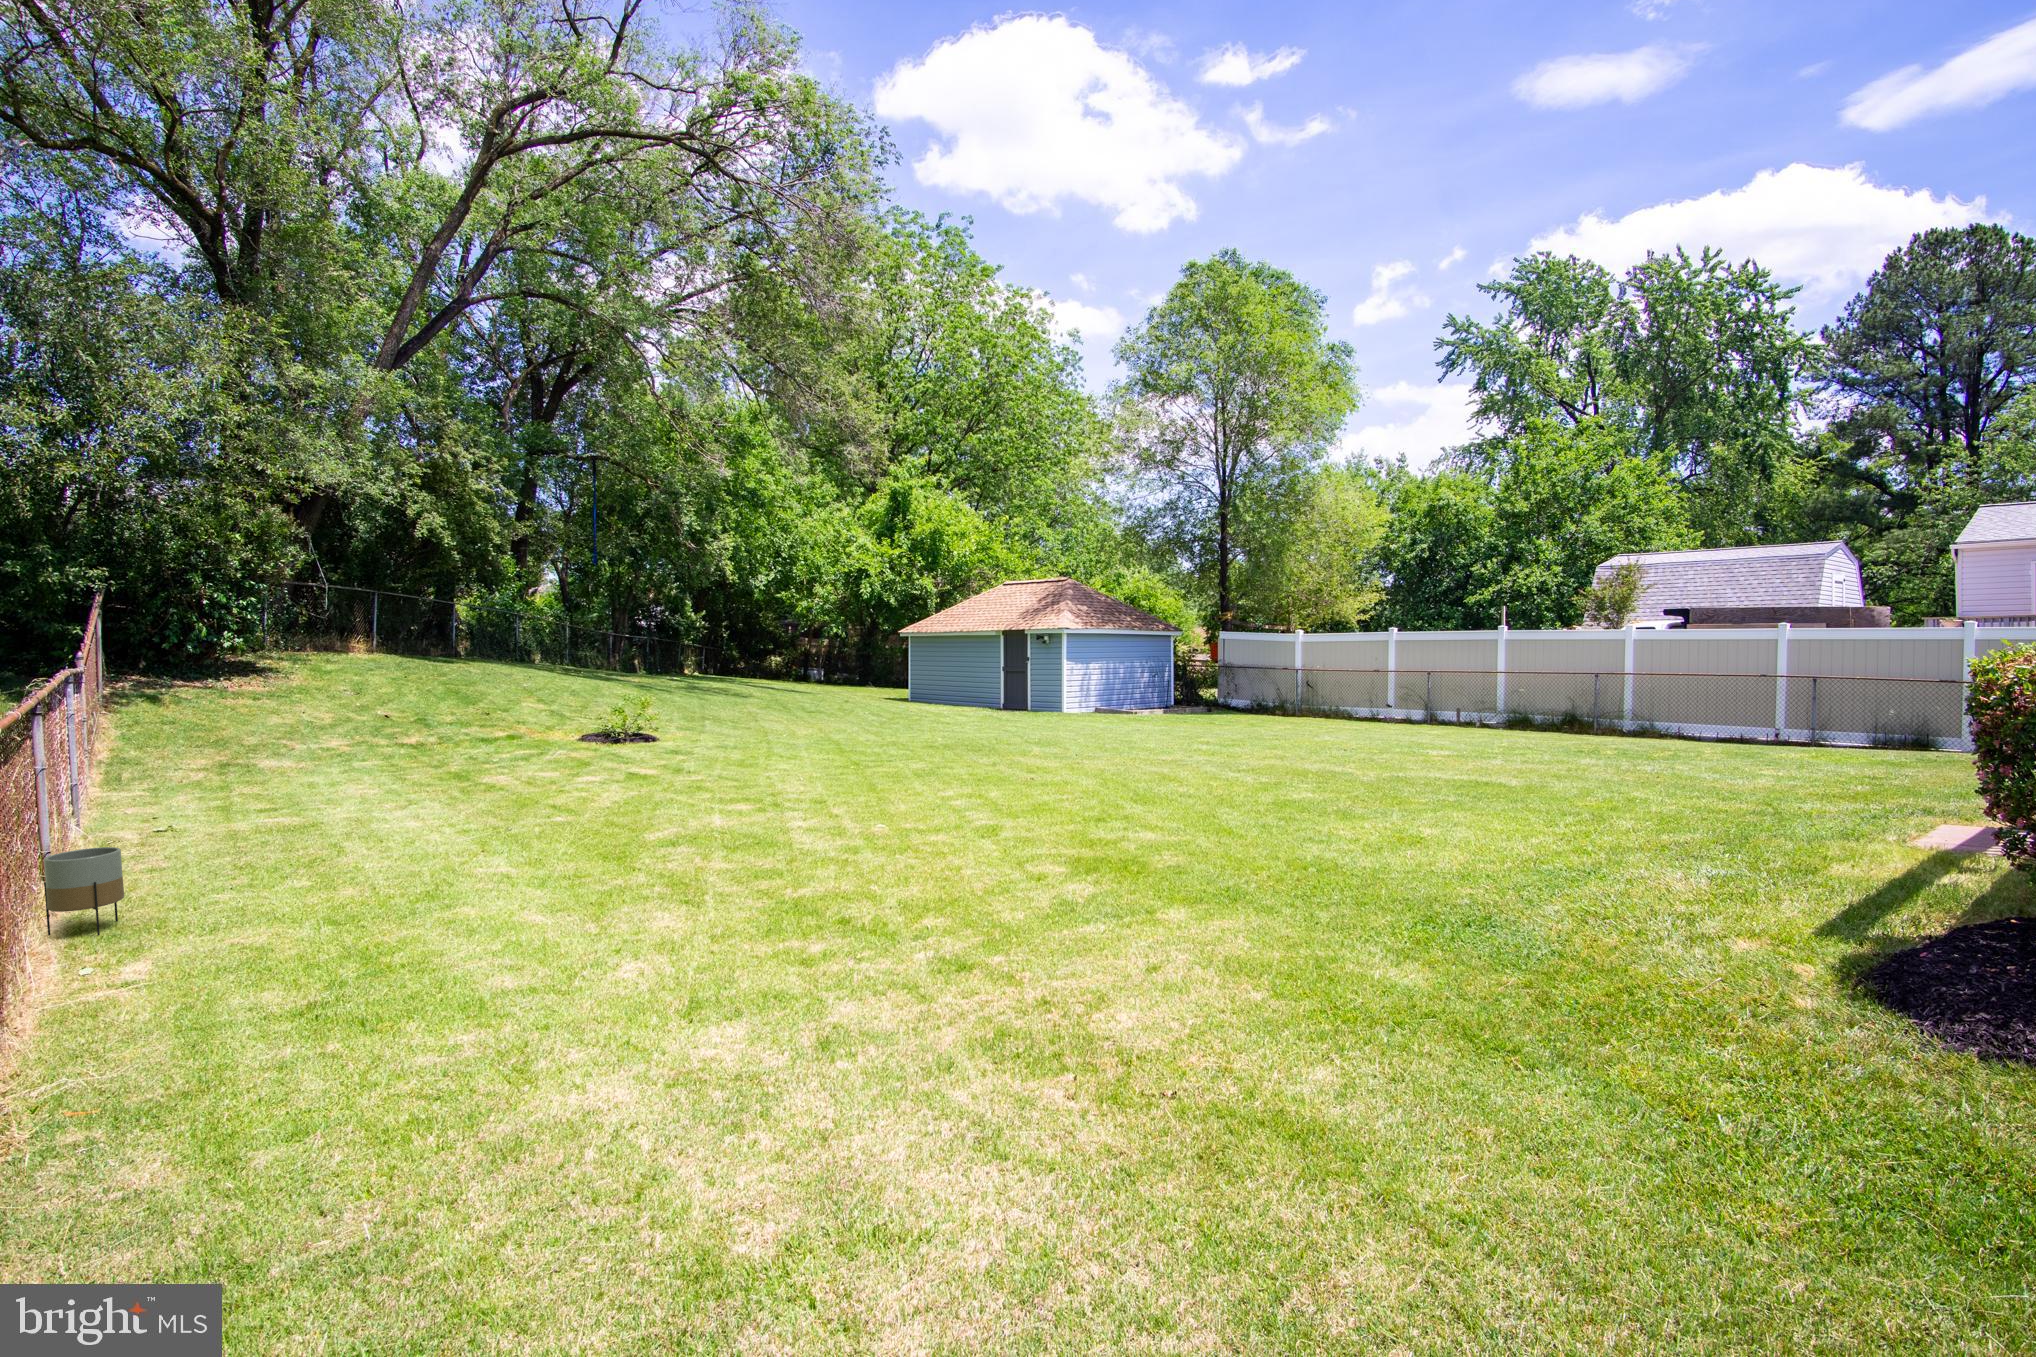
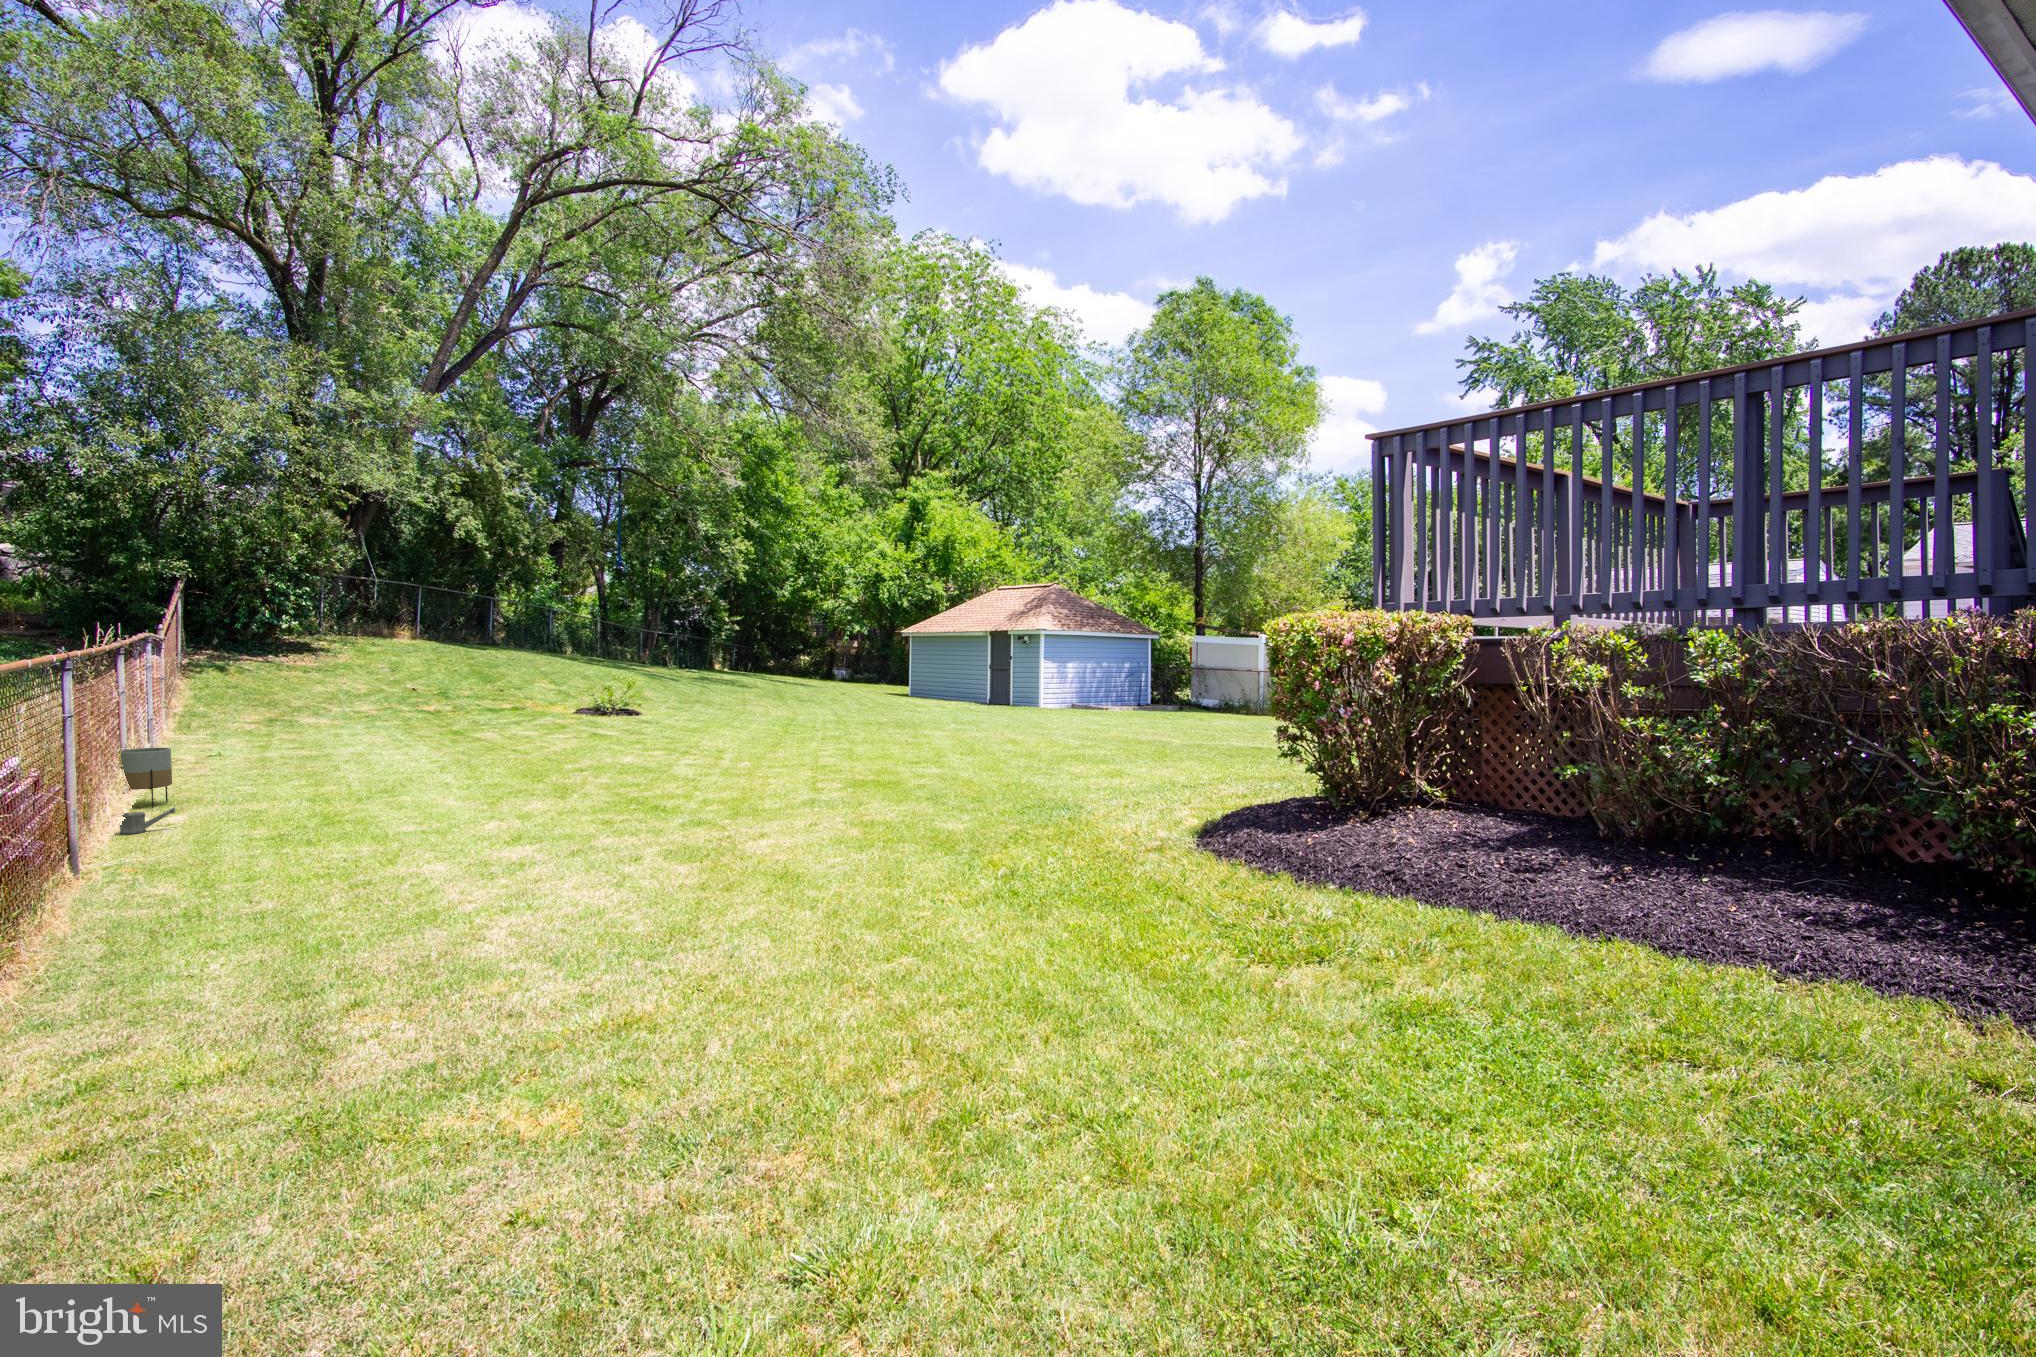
watering can: none [34,947,138,995] -> present [120,807,175,835]

